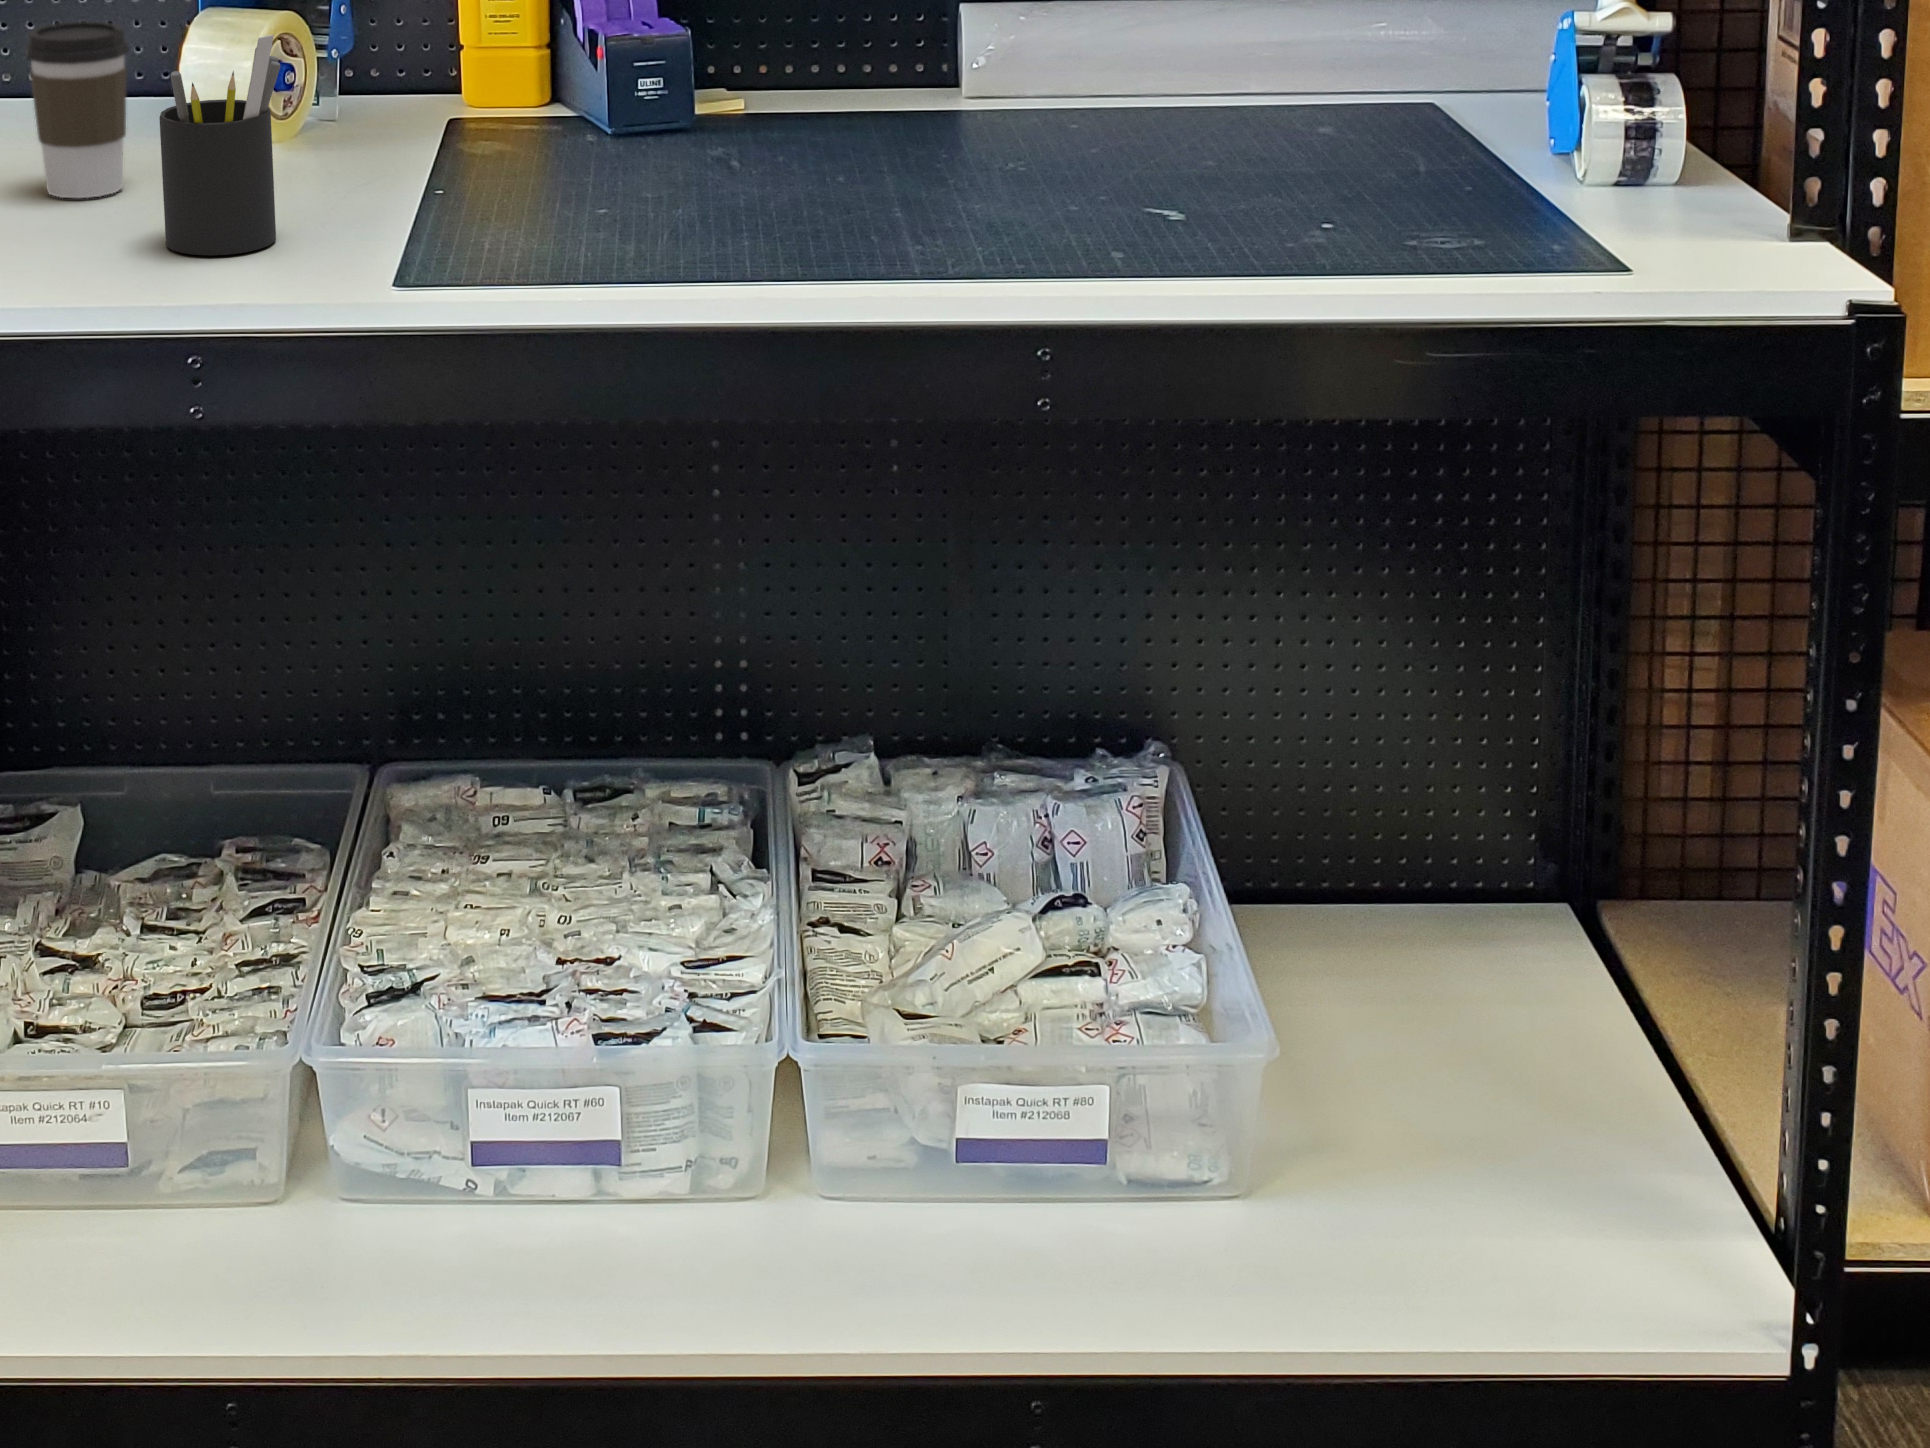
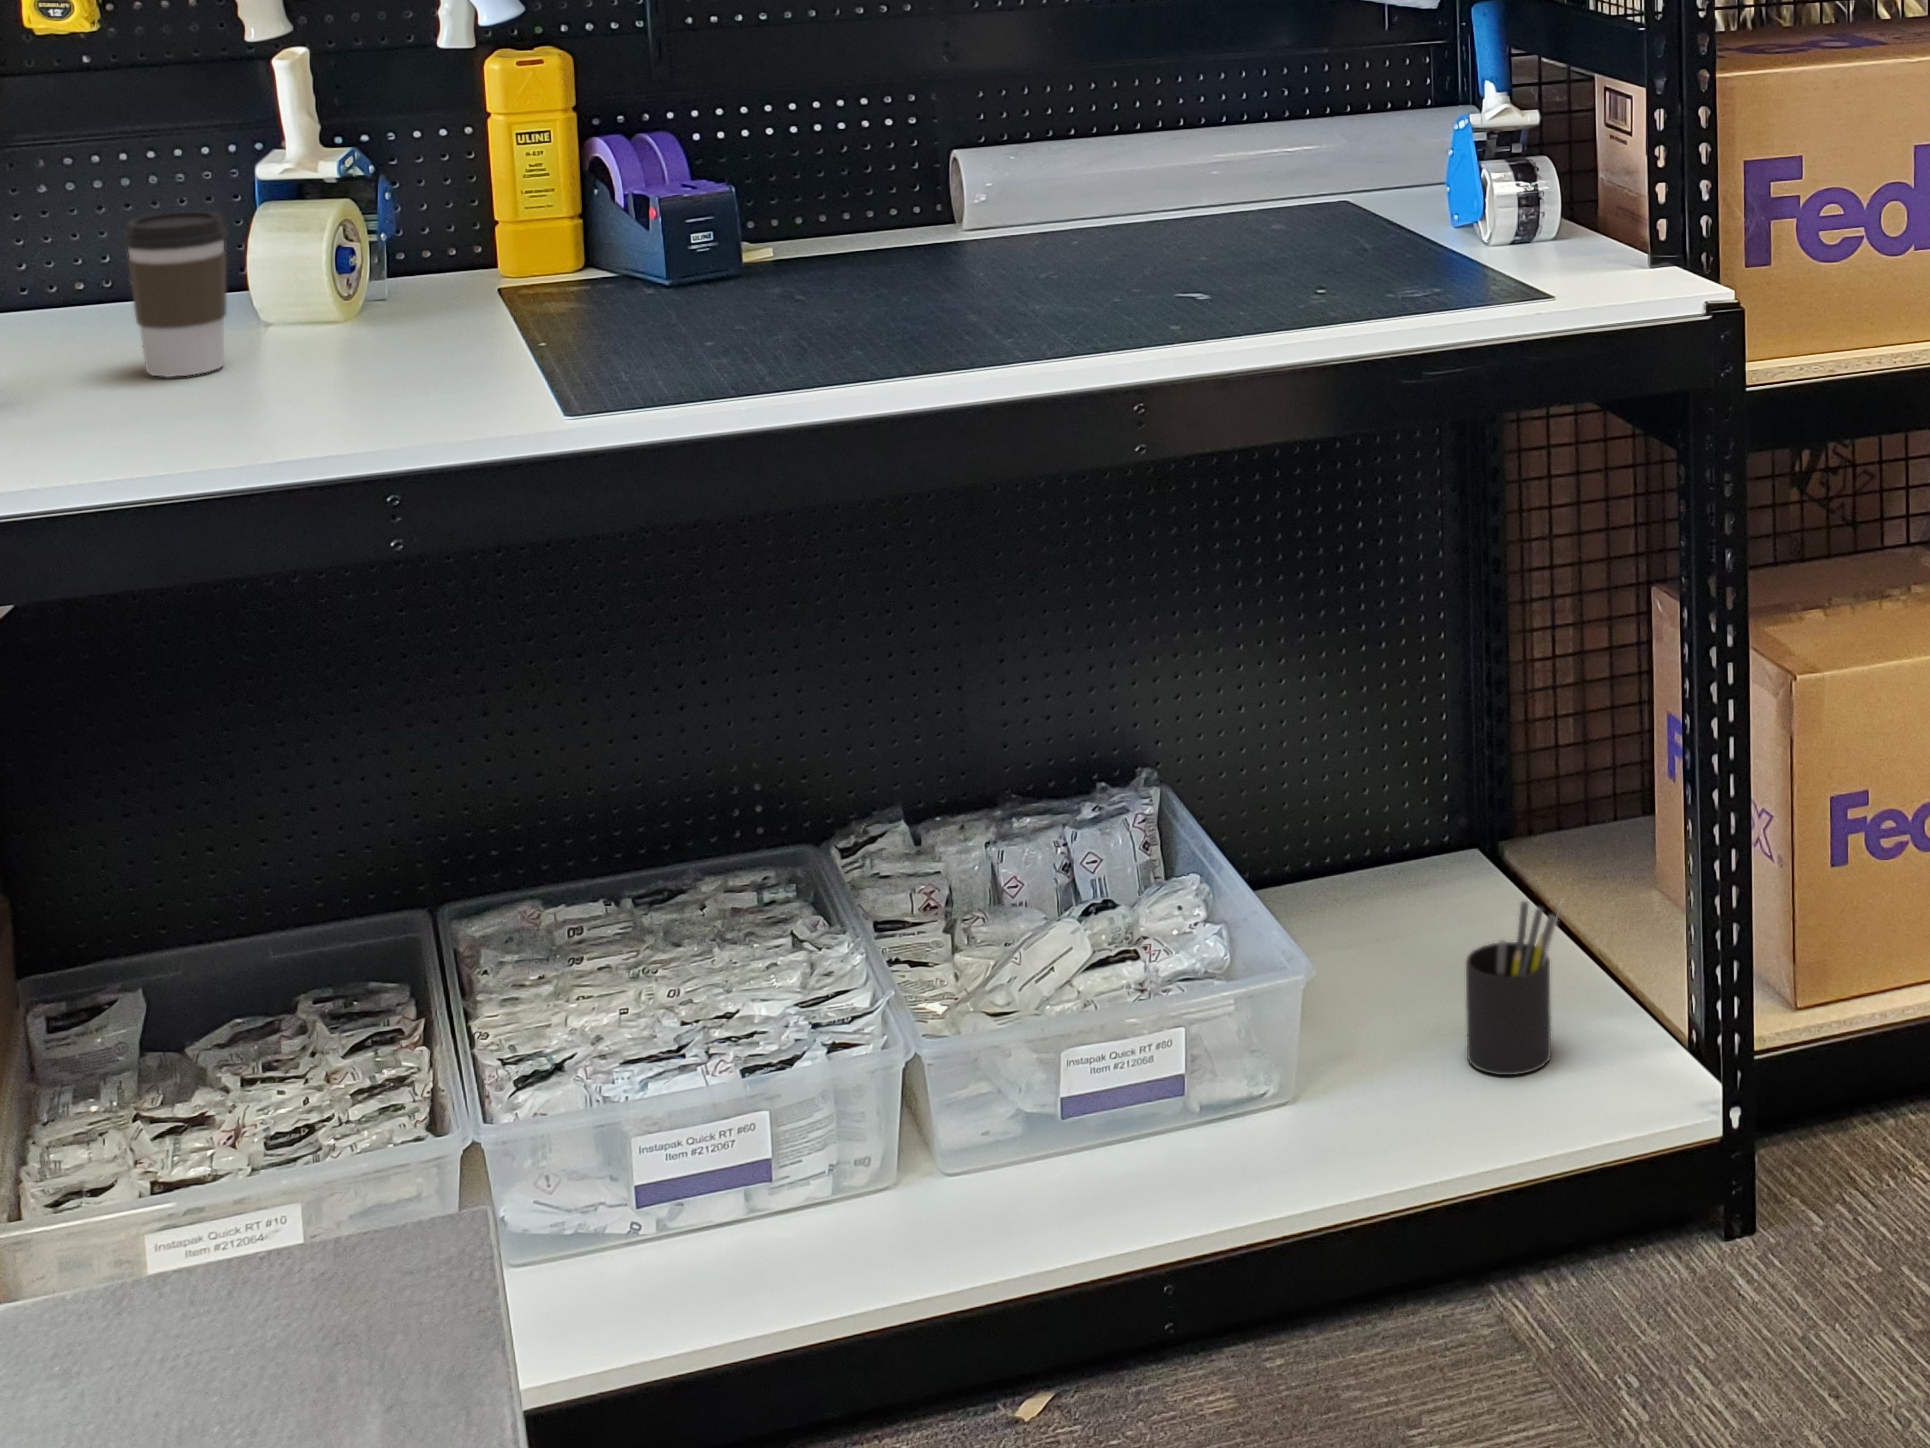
pen holder: present [160,35,280,255] -> present [1466,901,1558,1075]

